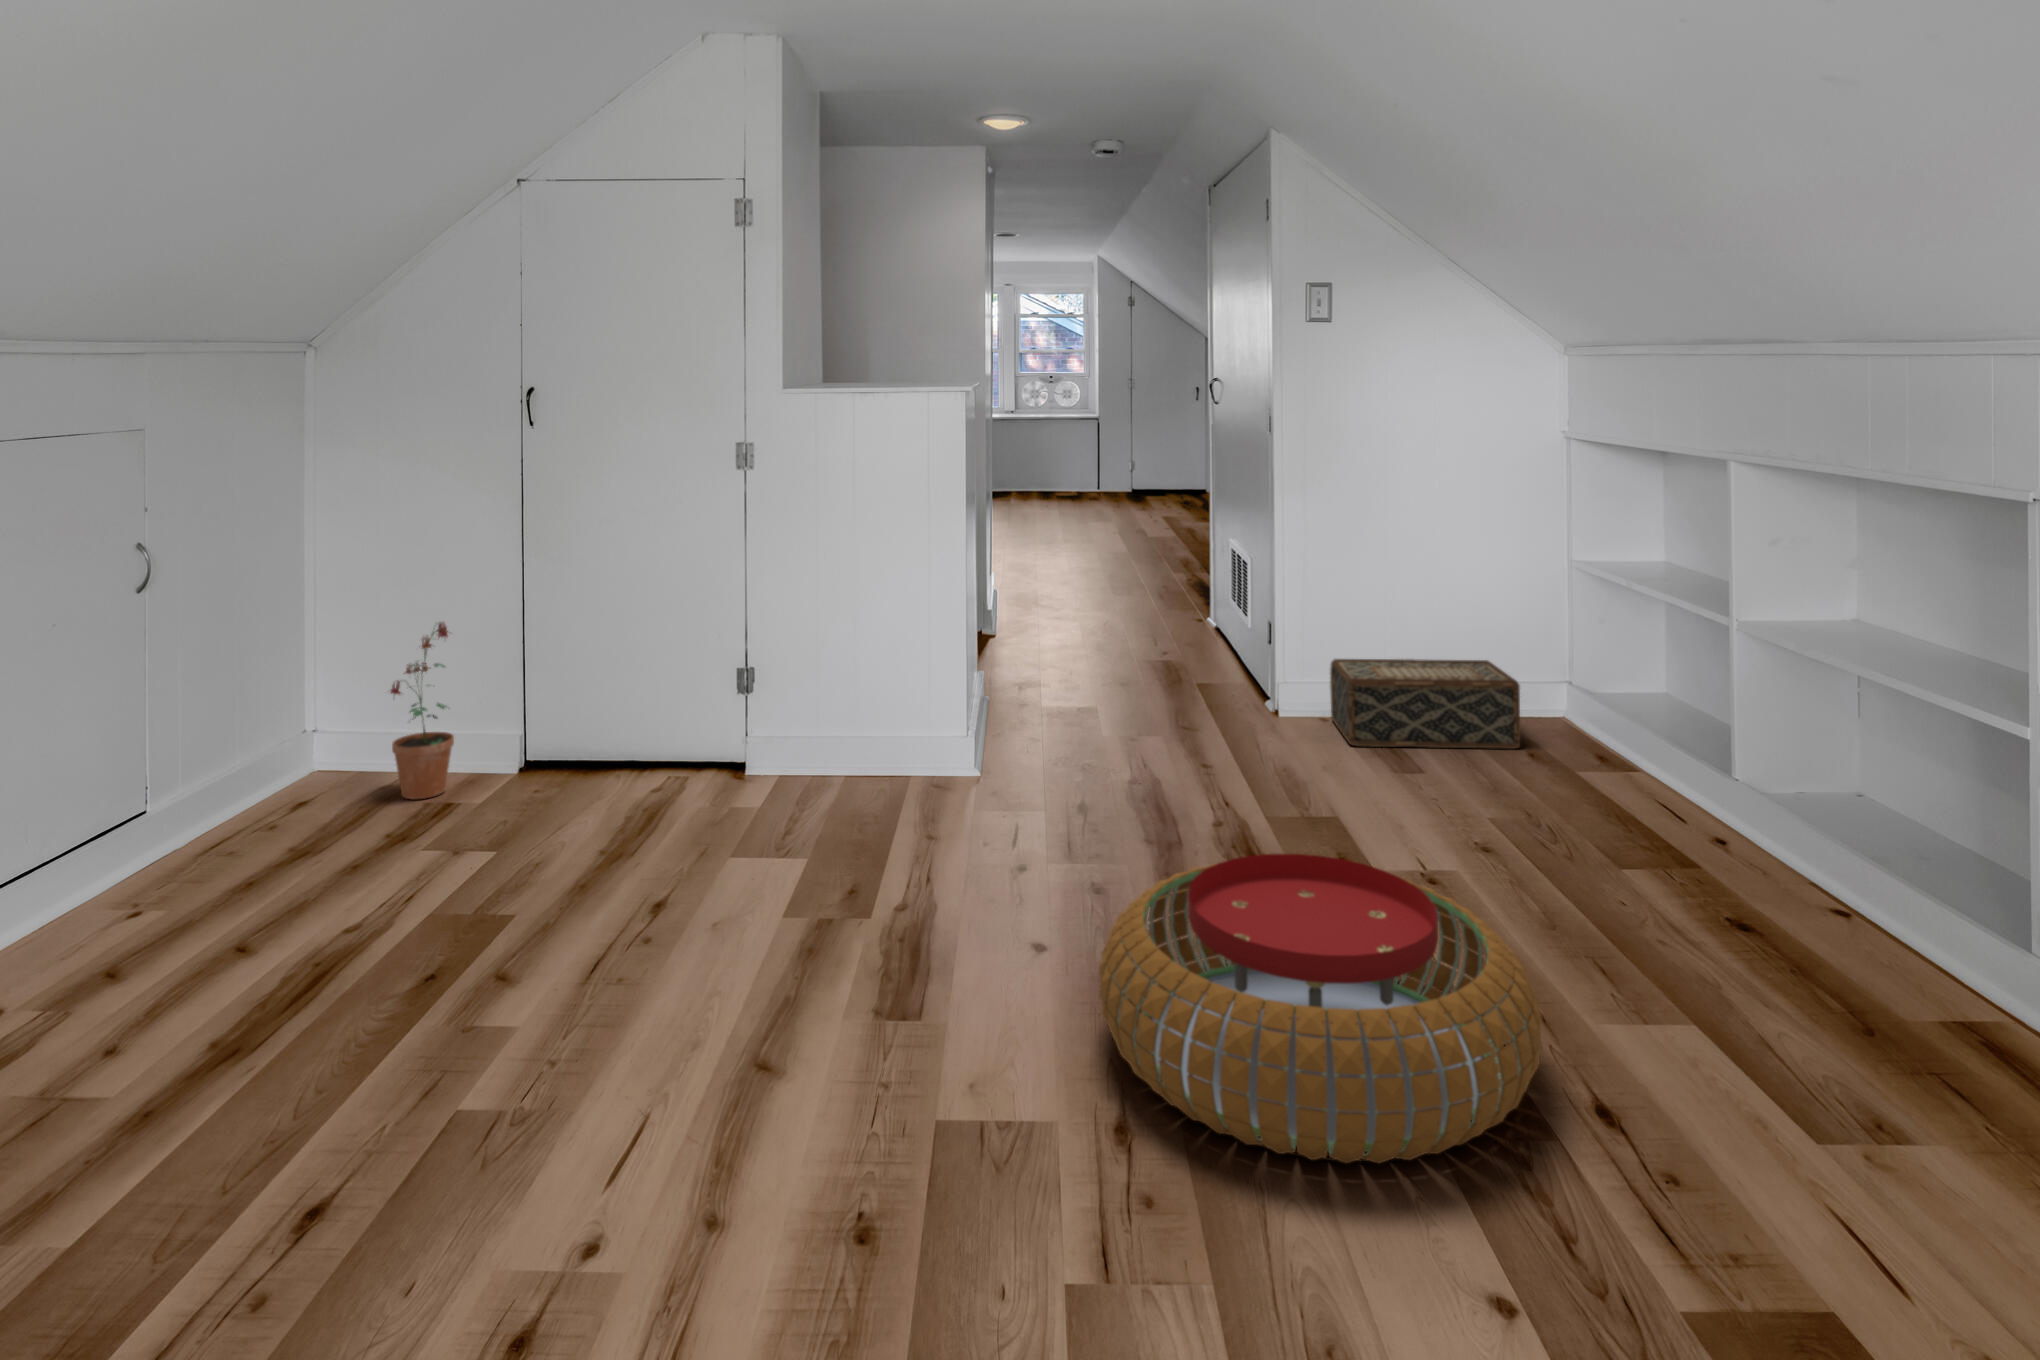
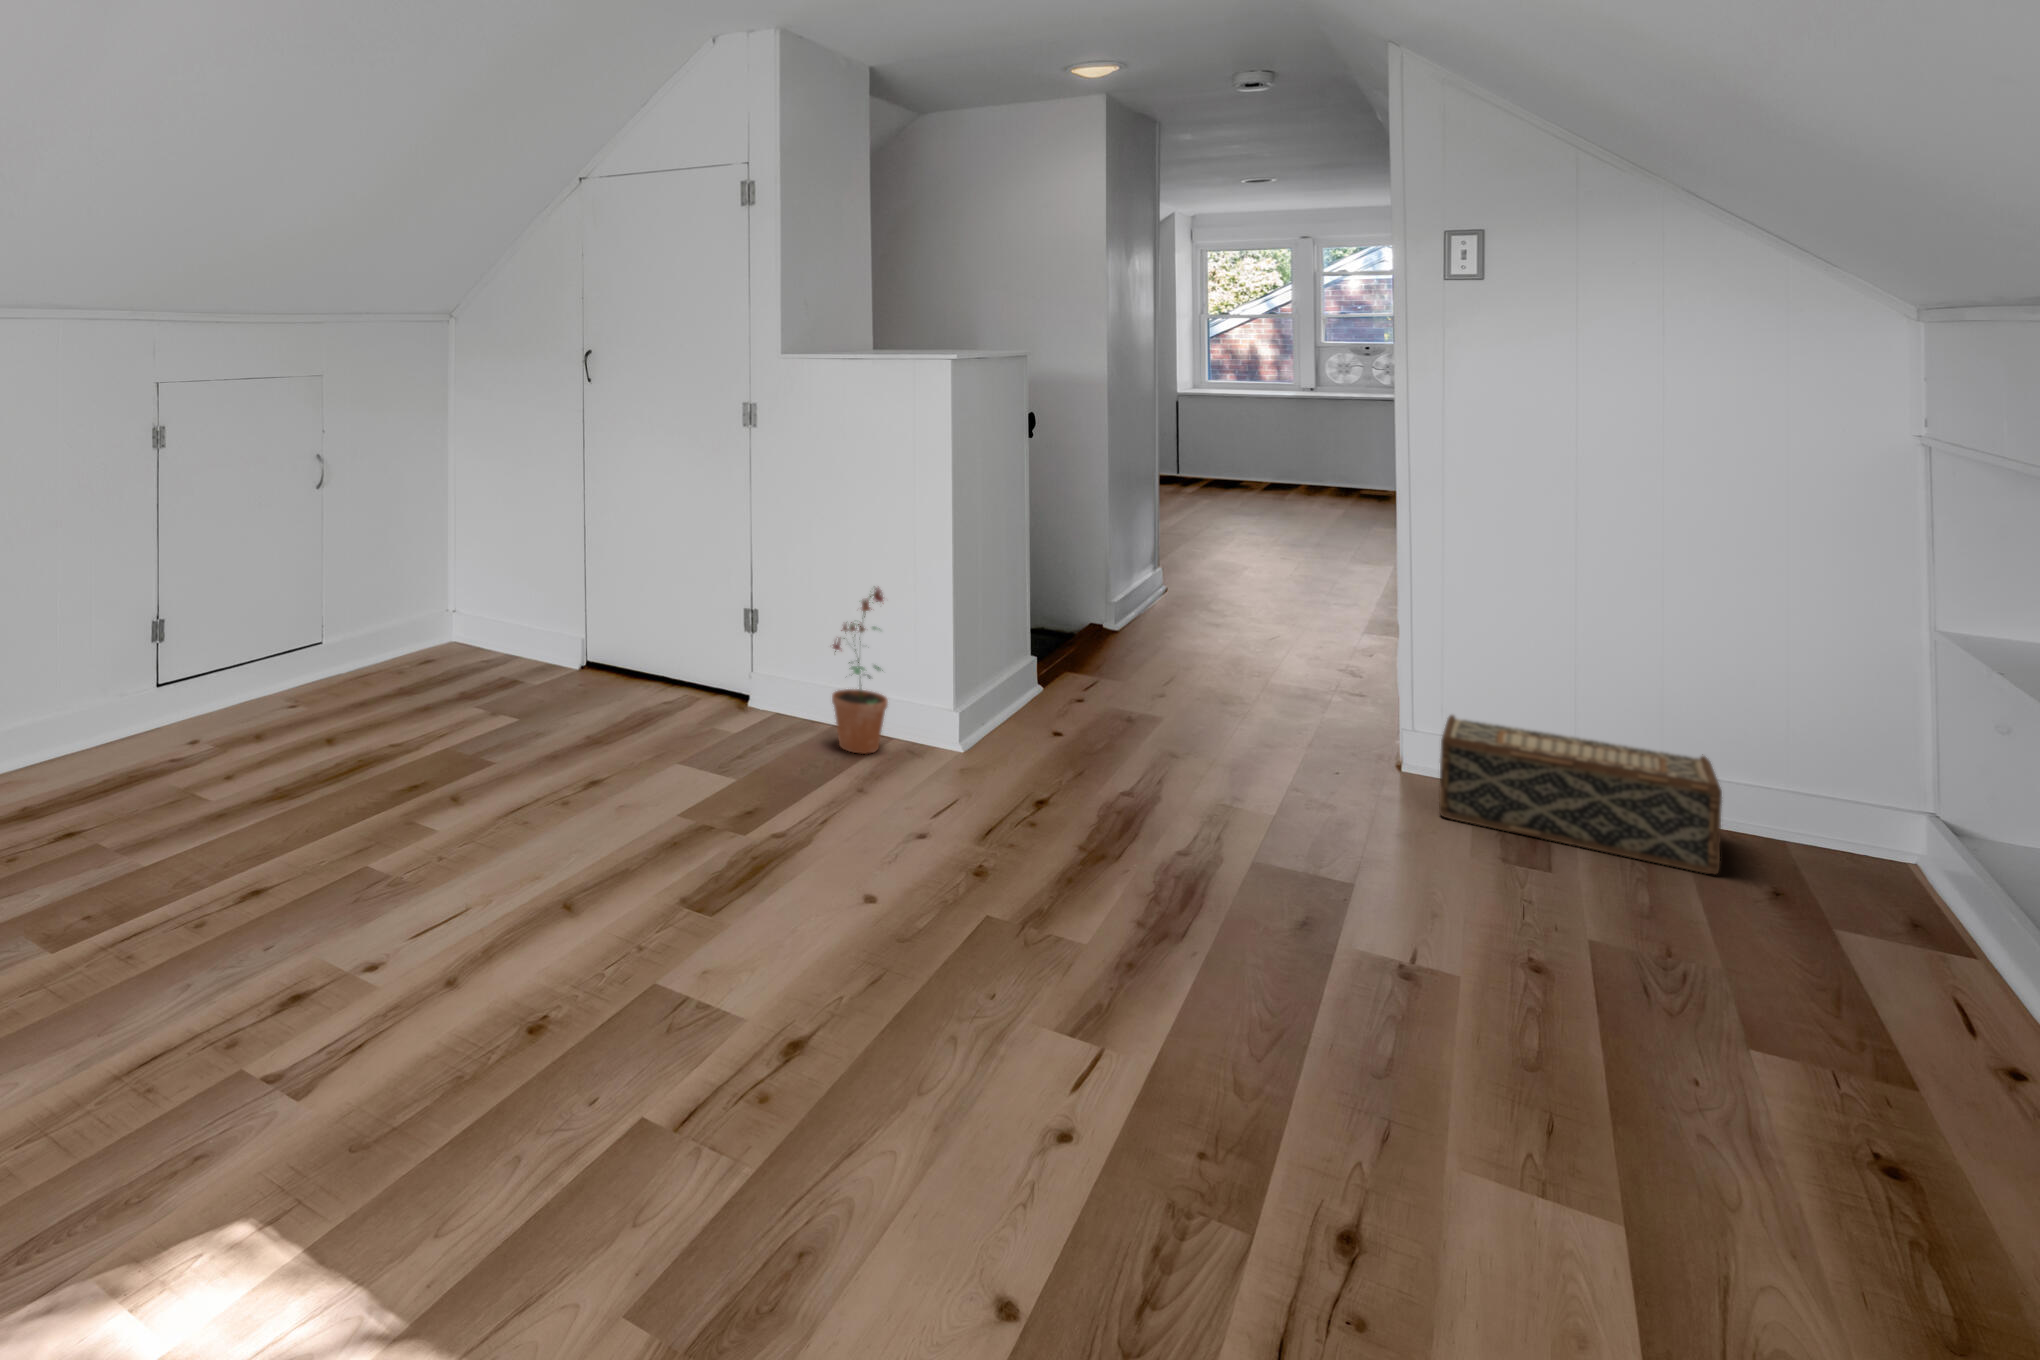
potted plant: present [391,623,454,799] -> present [832,588,888,754]
pouf: present [1099,854,1542,1164] -> none [822,853,1302,1185]

